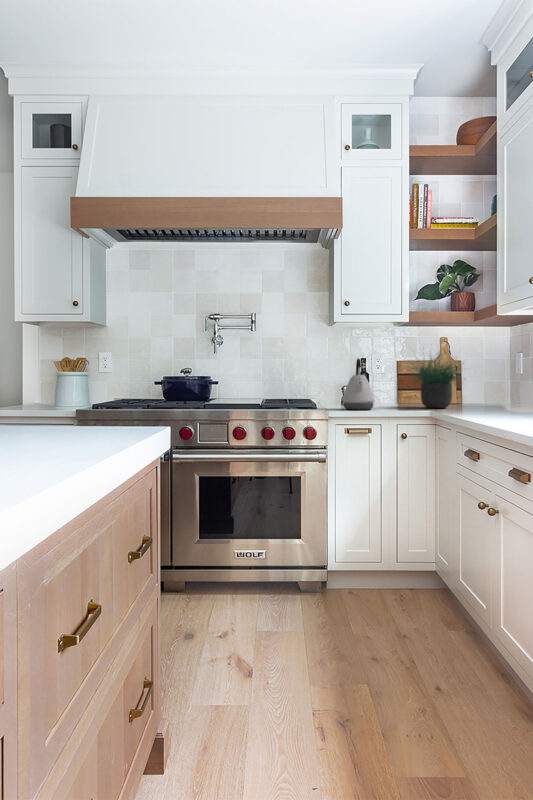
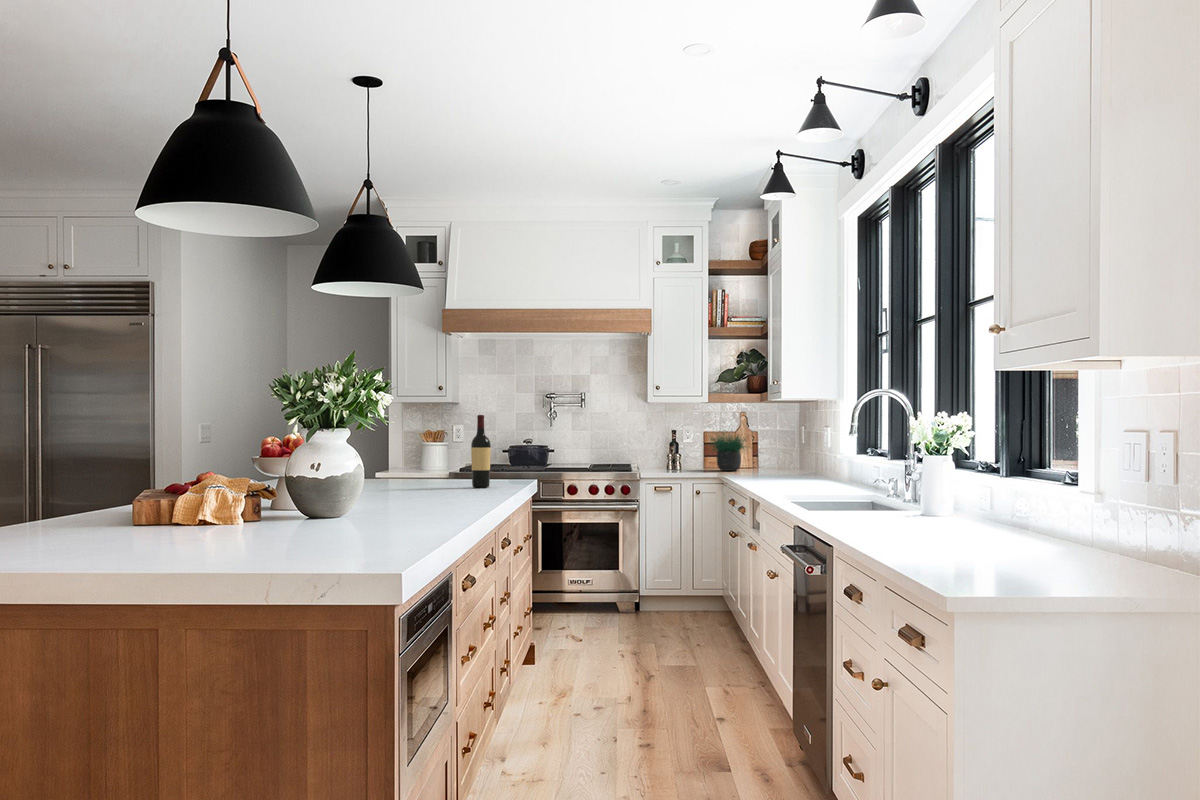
wine bottle: none [33,293,75,445] -> present [471,415,491,488]
kettle: present [342,359,375,410] -> none [653,432,678,472]

